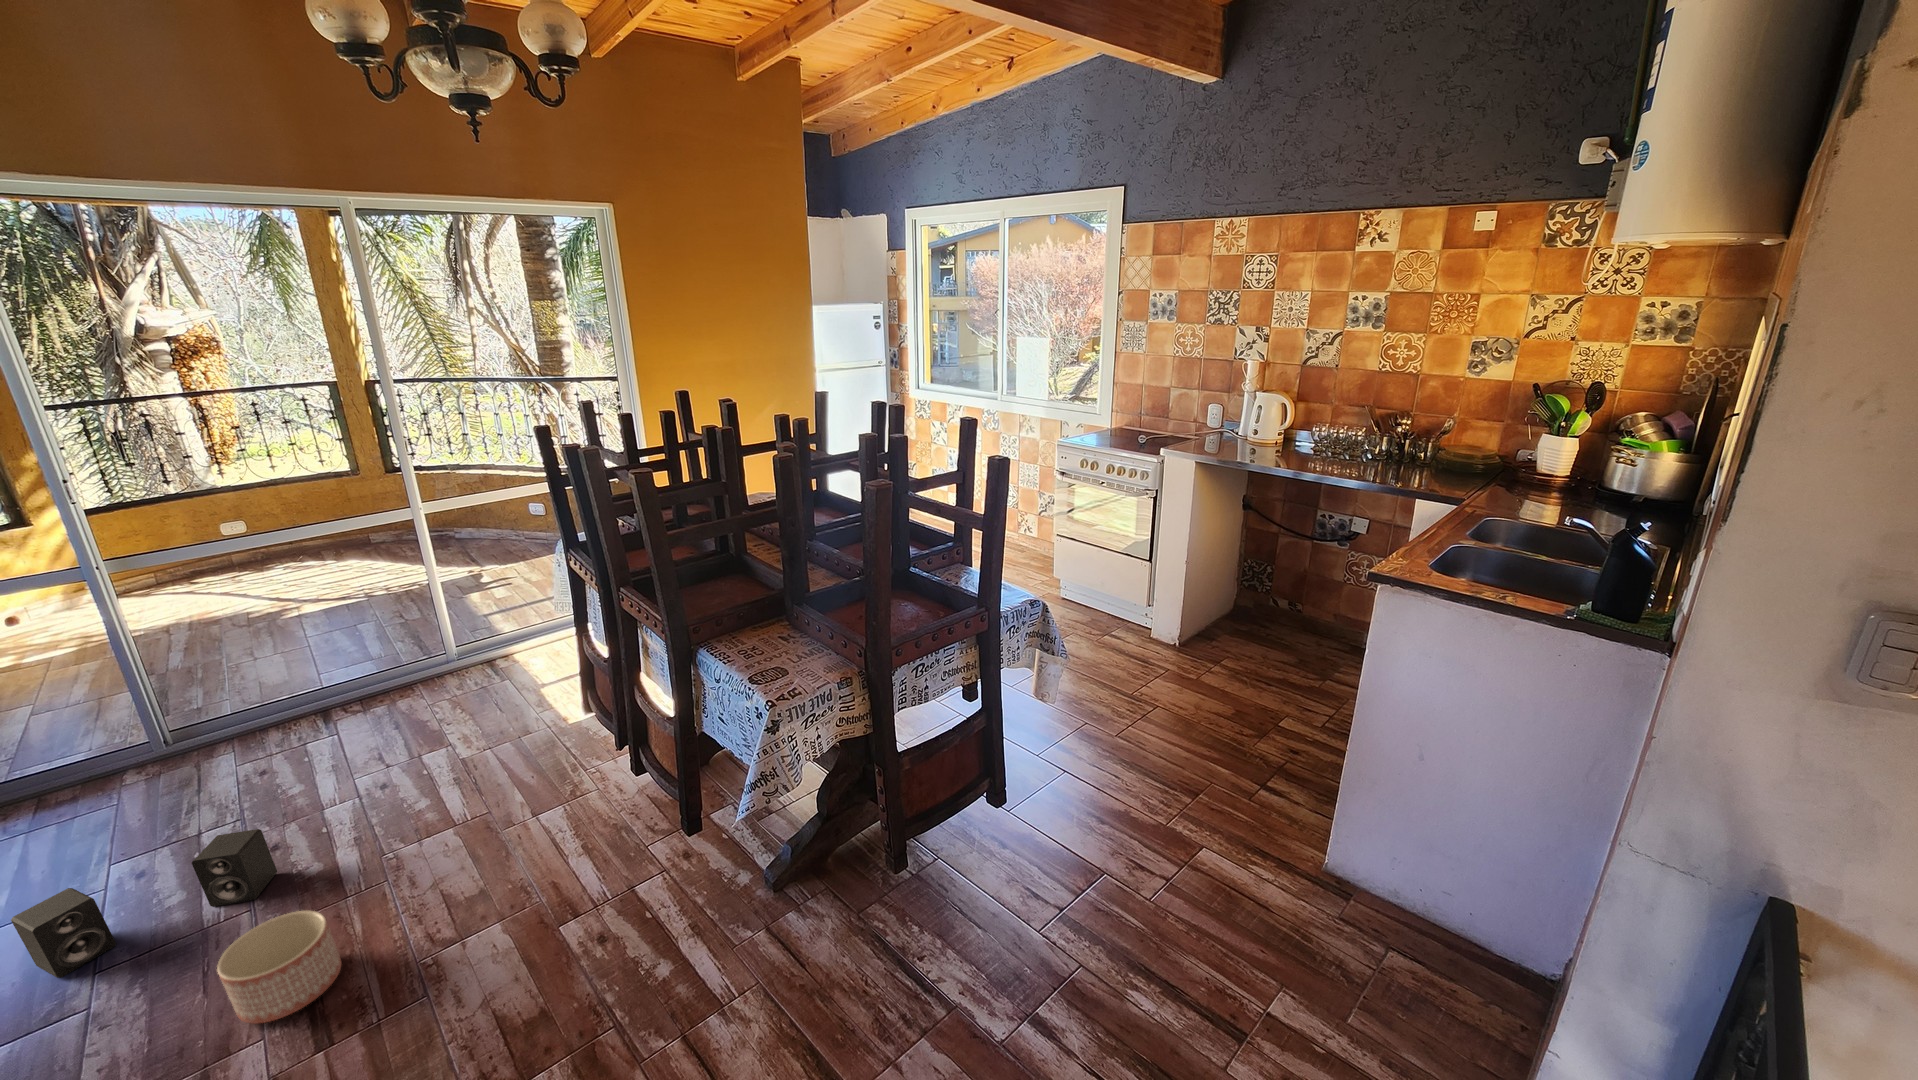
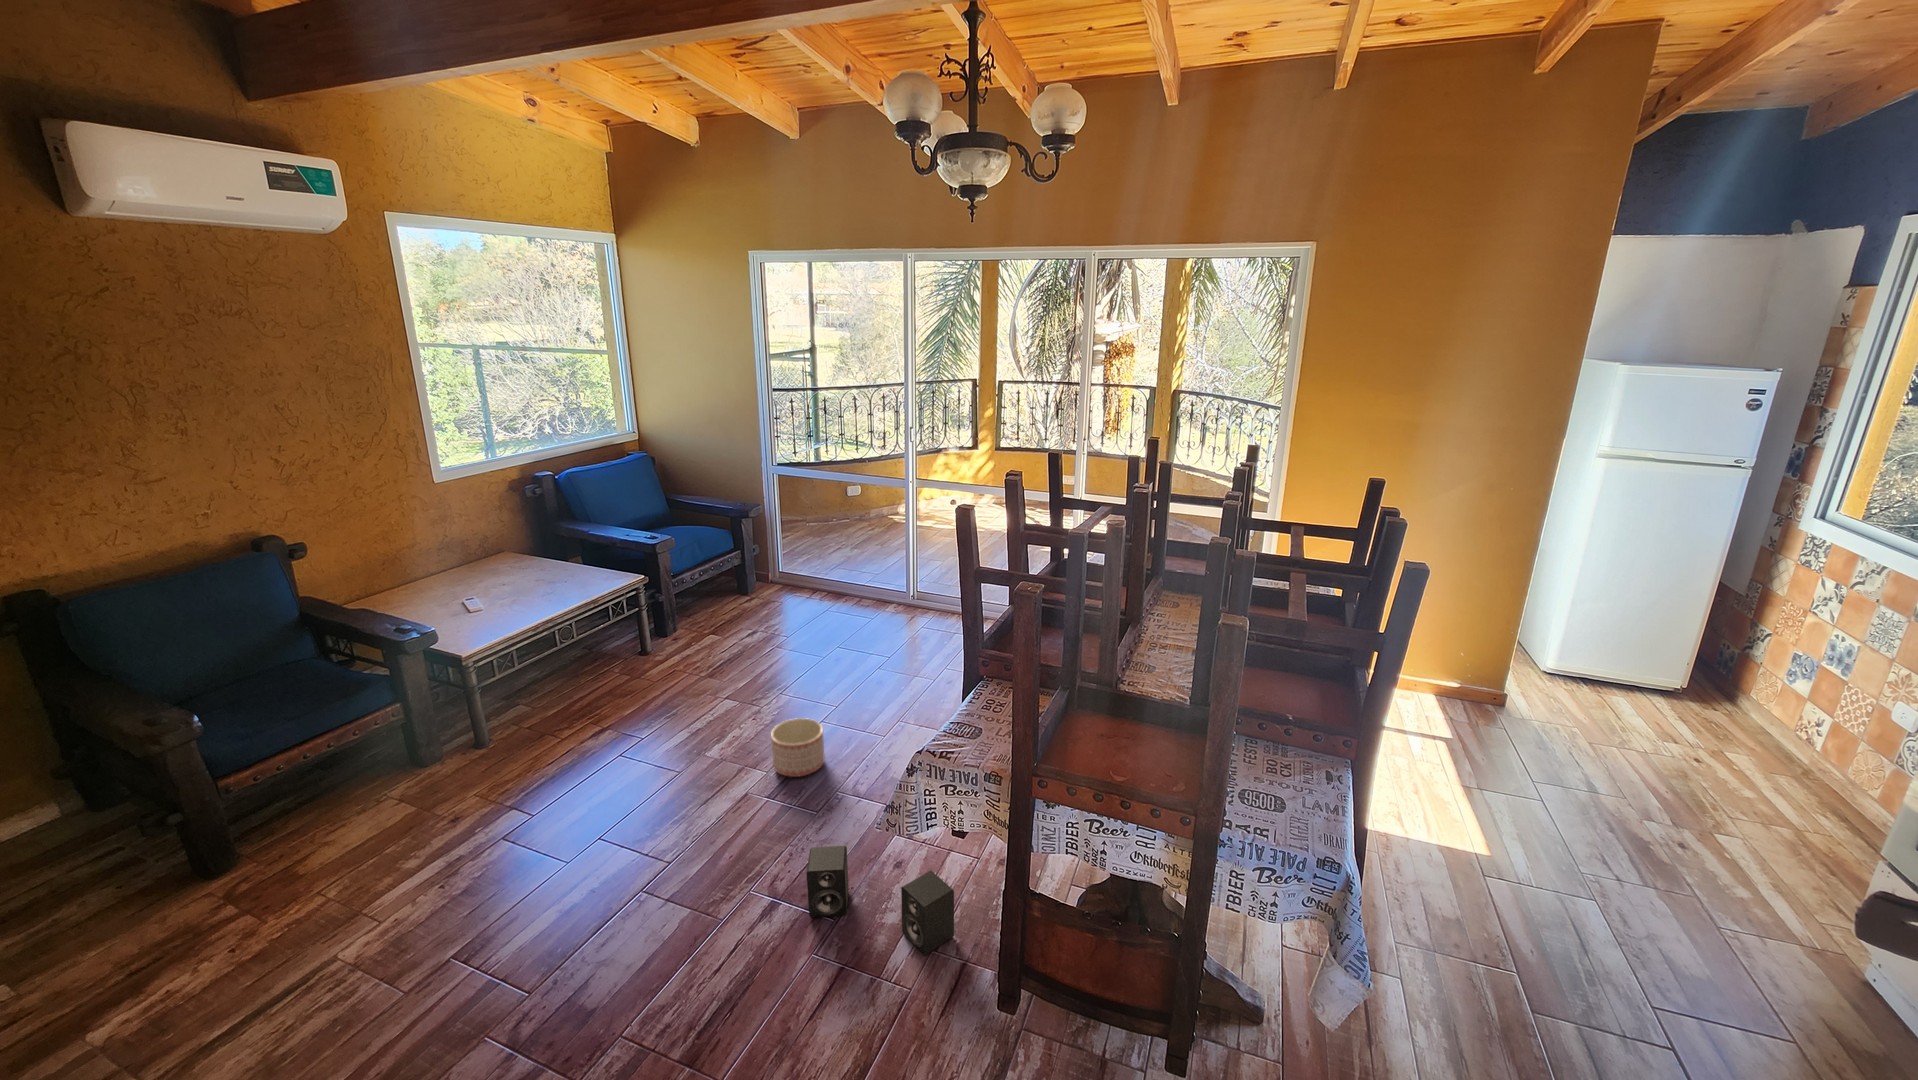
speaker: present [11,829,277,978] -> present [807,846,954,955]

